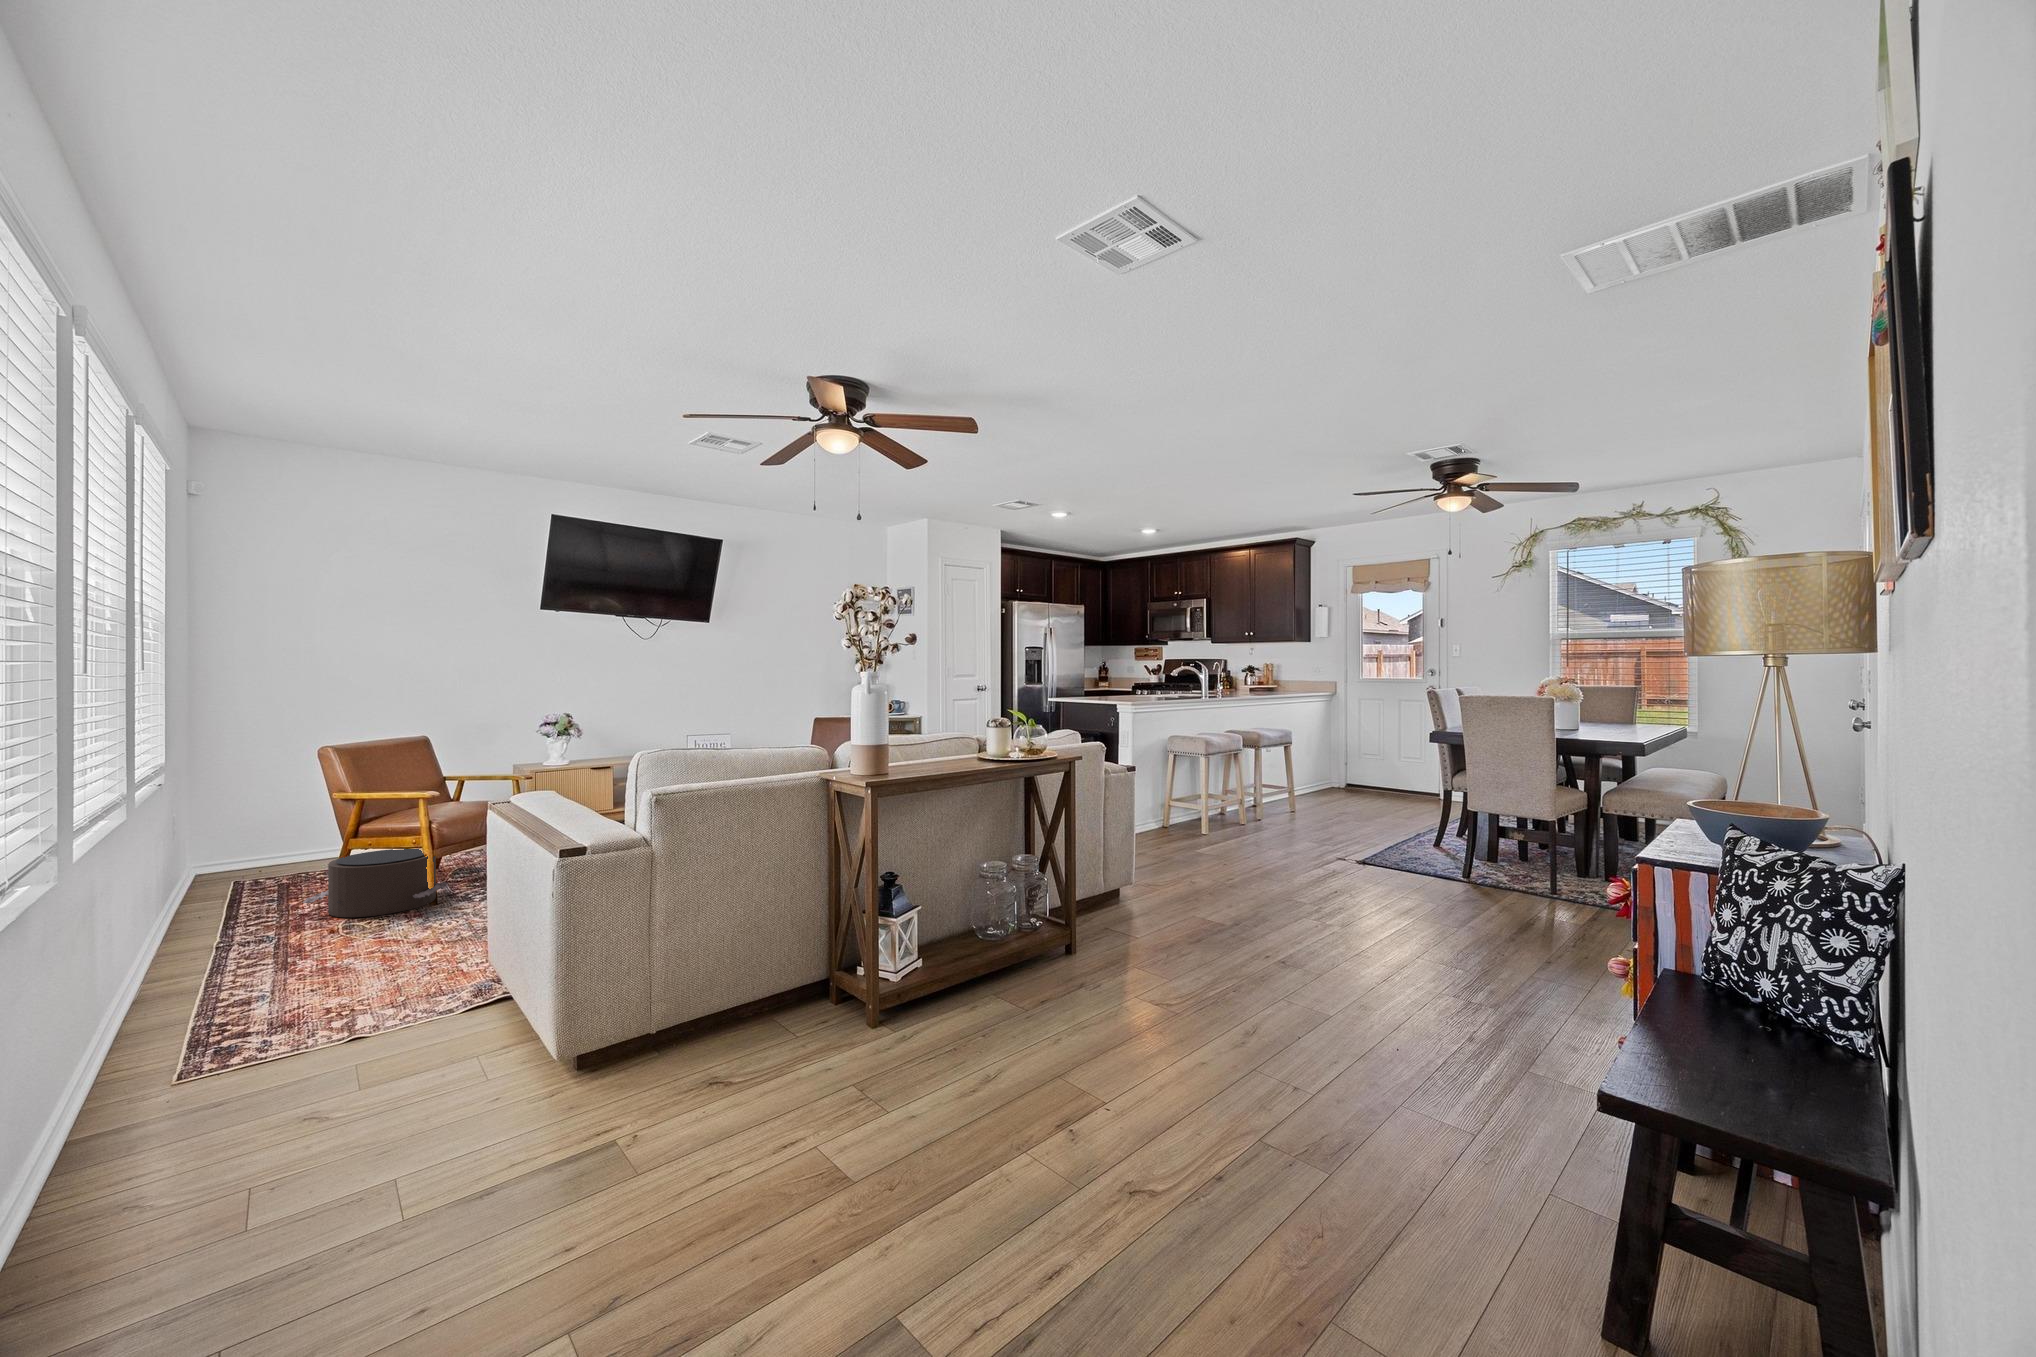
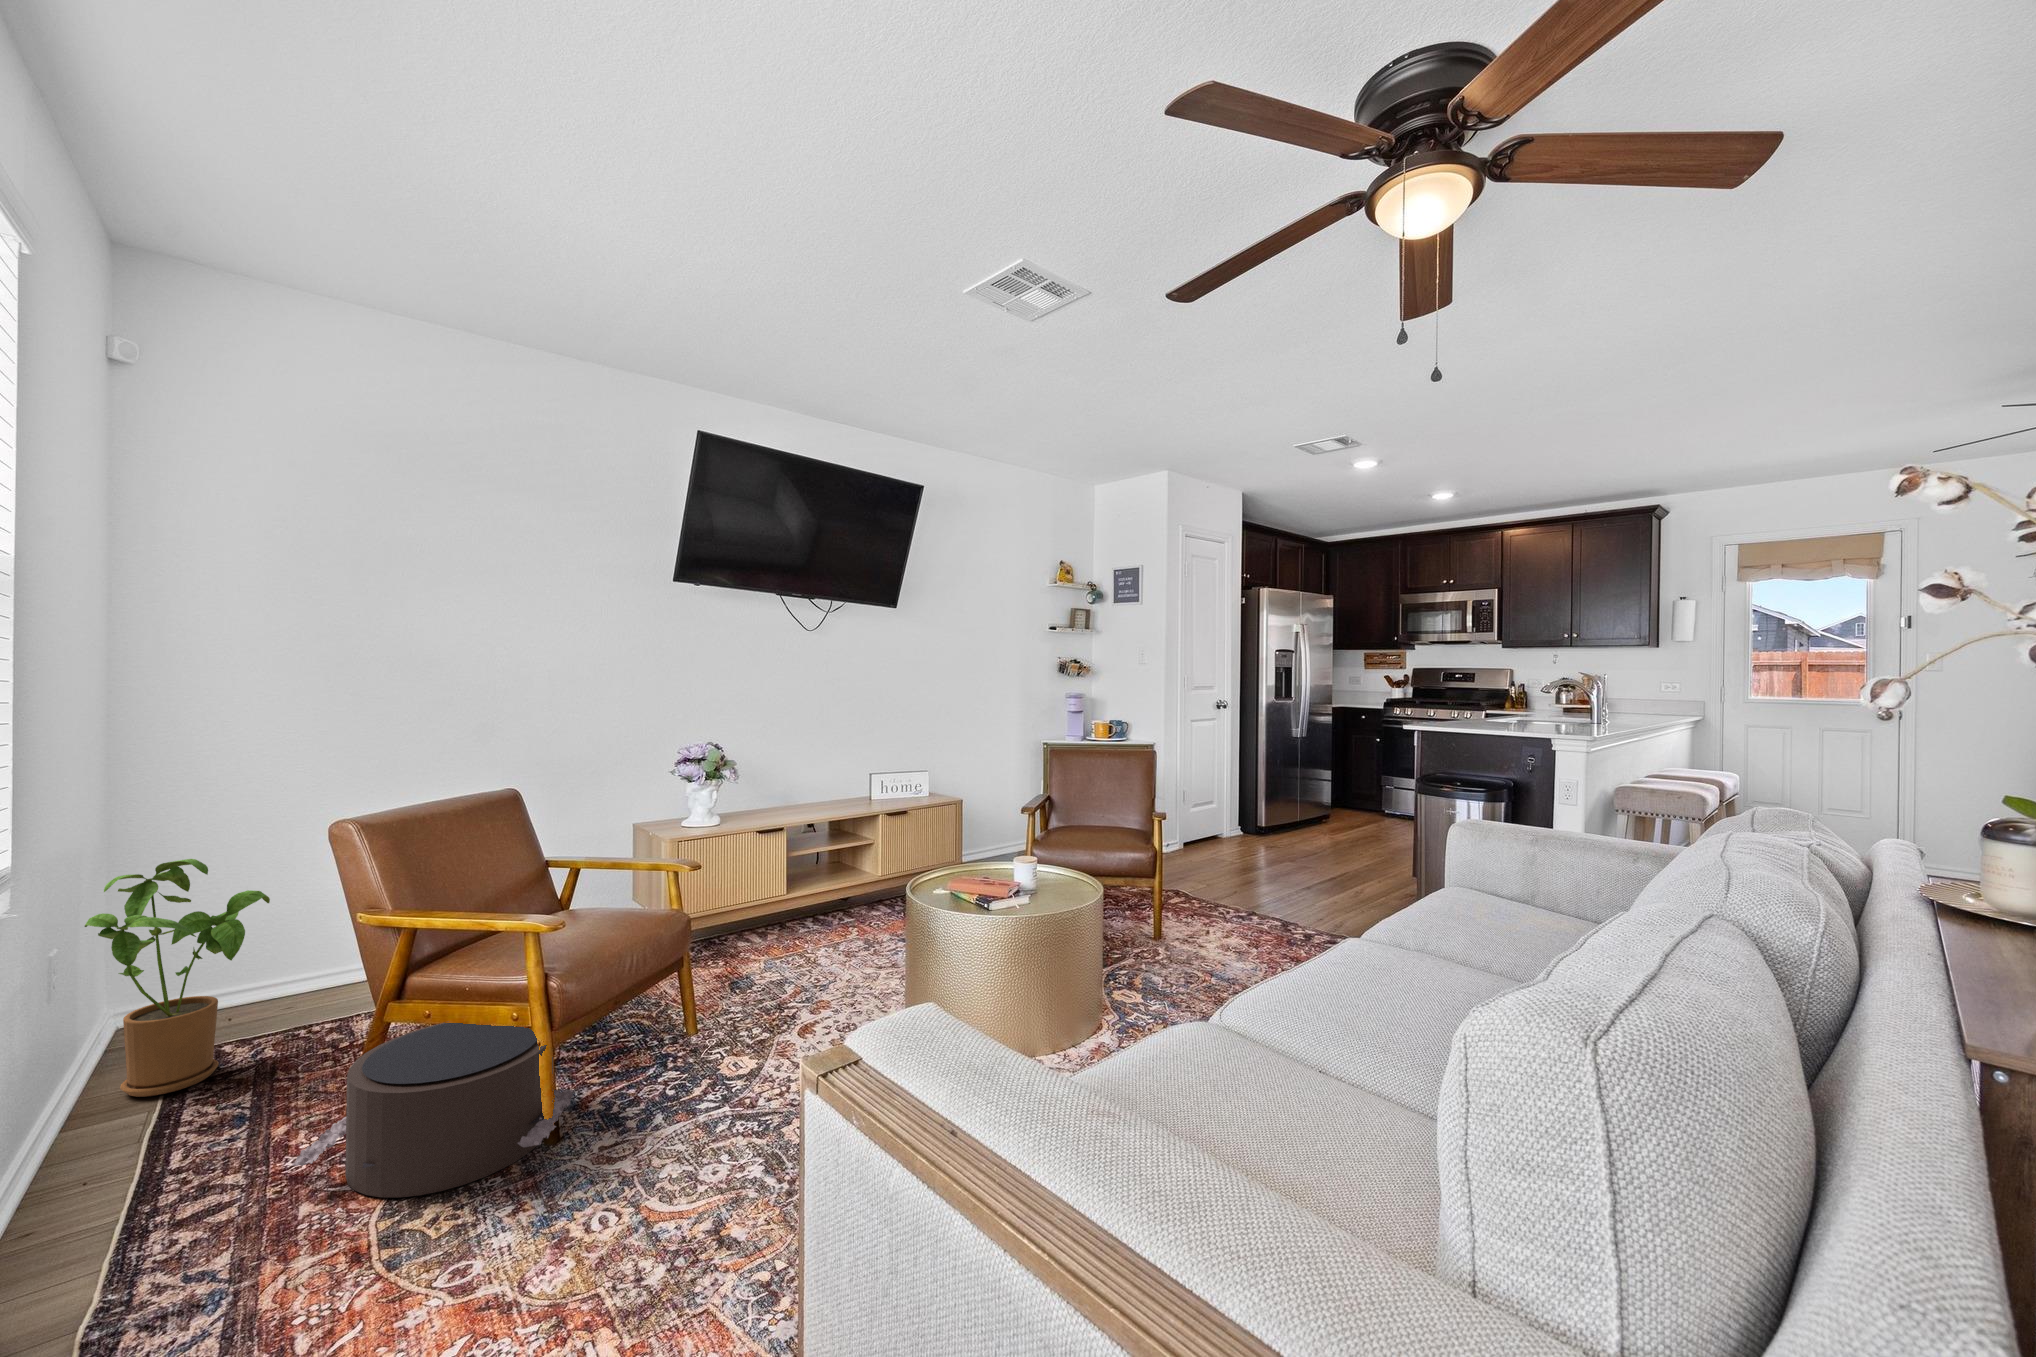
house plant: none [190,772,284,894] -> present [85,859,270,1097]

